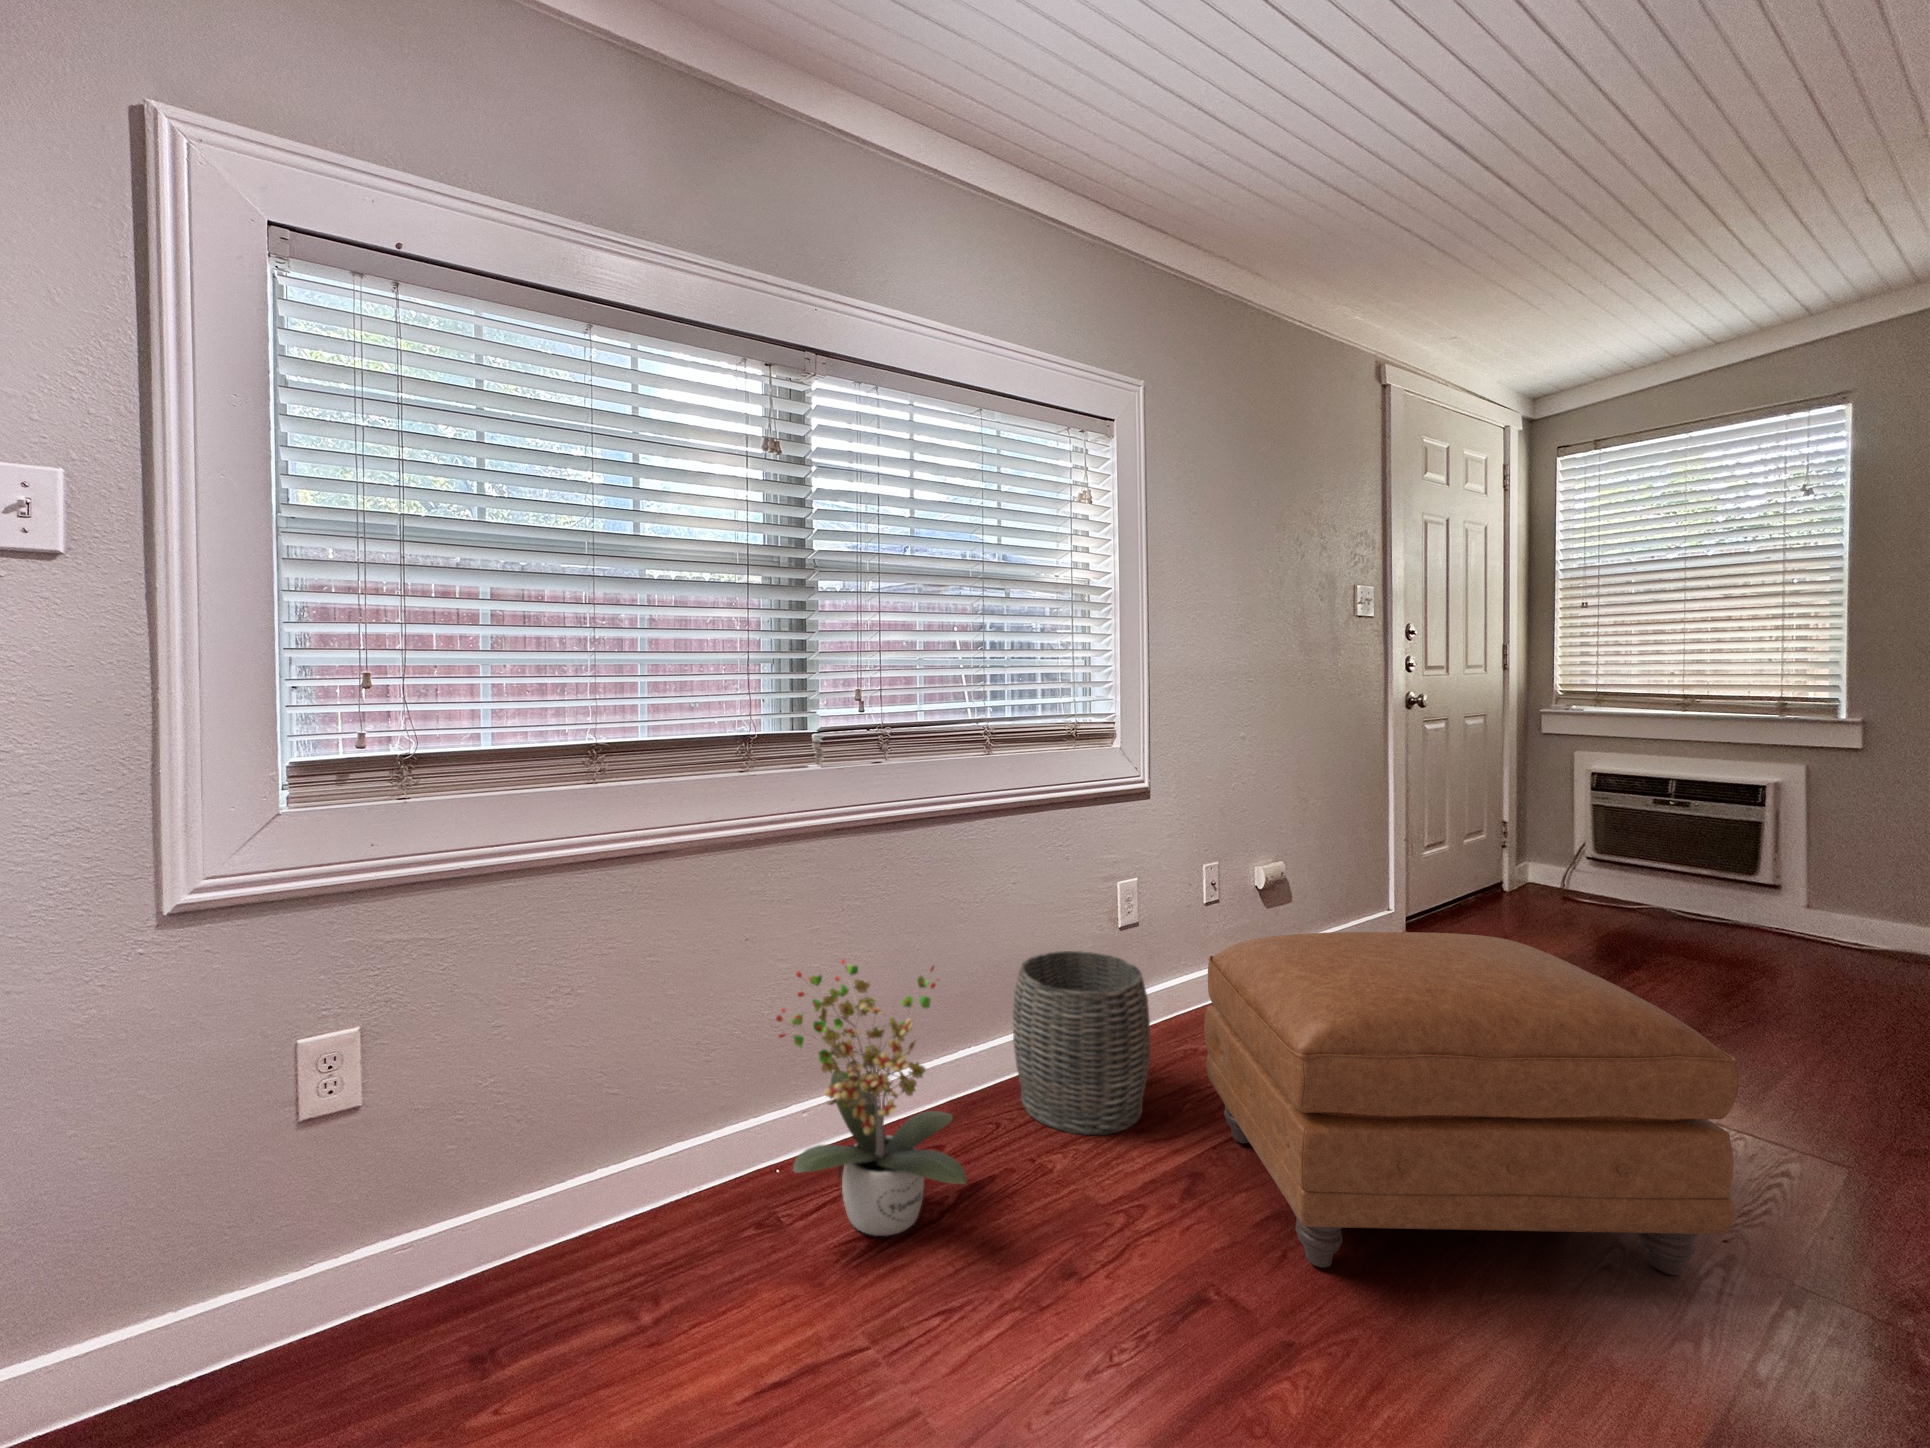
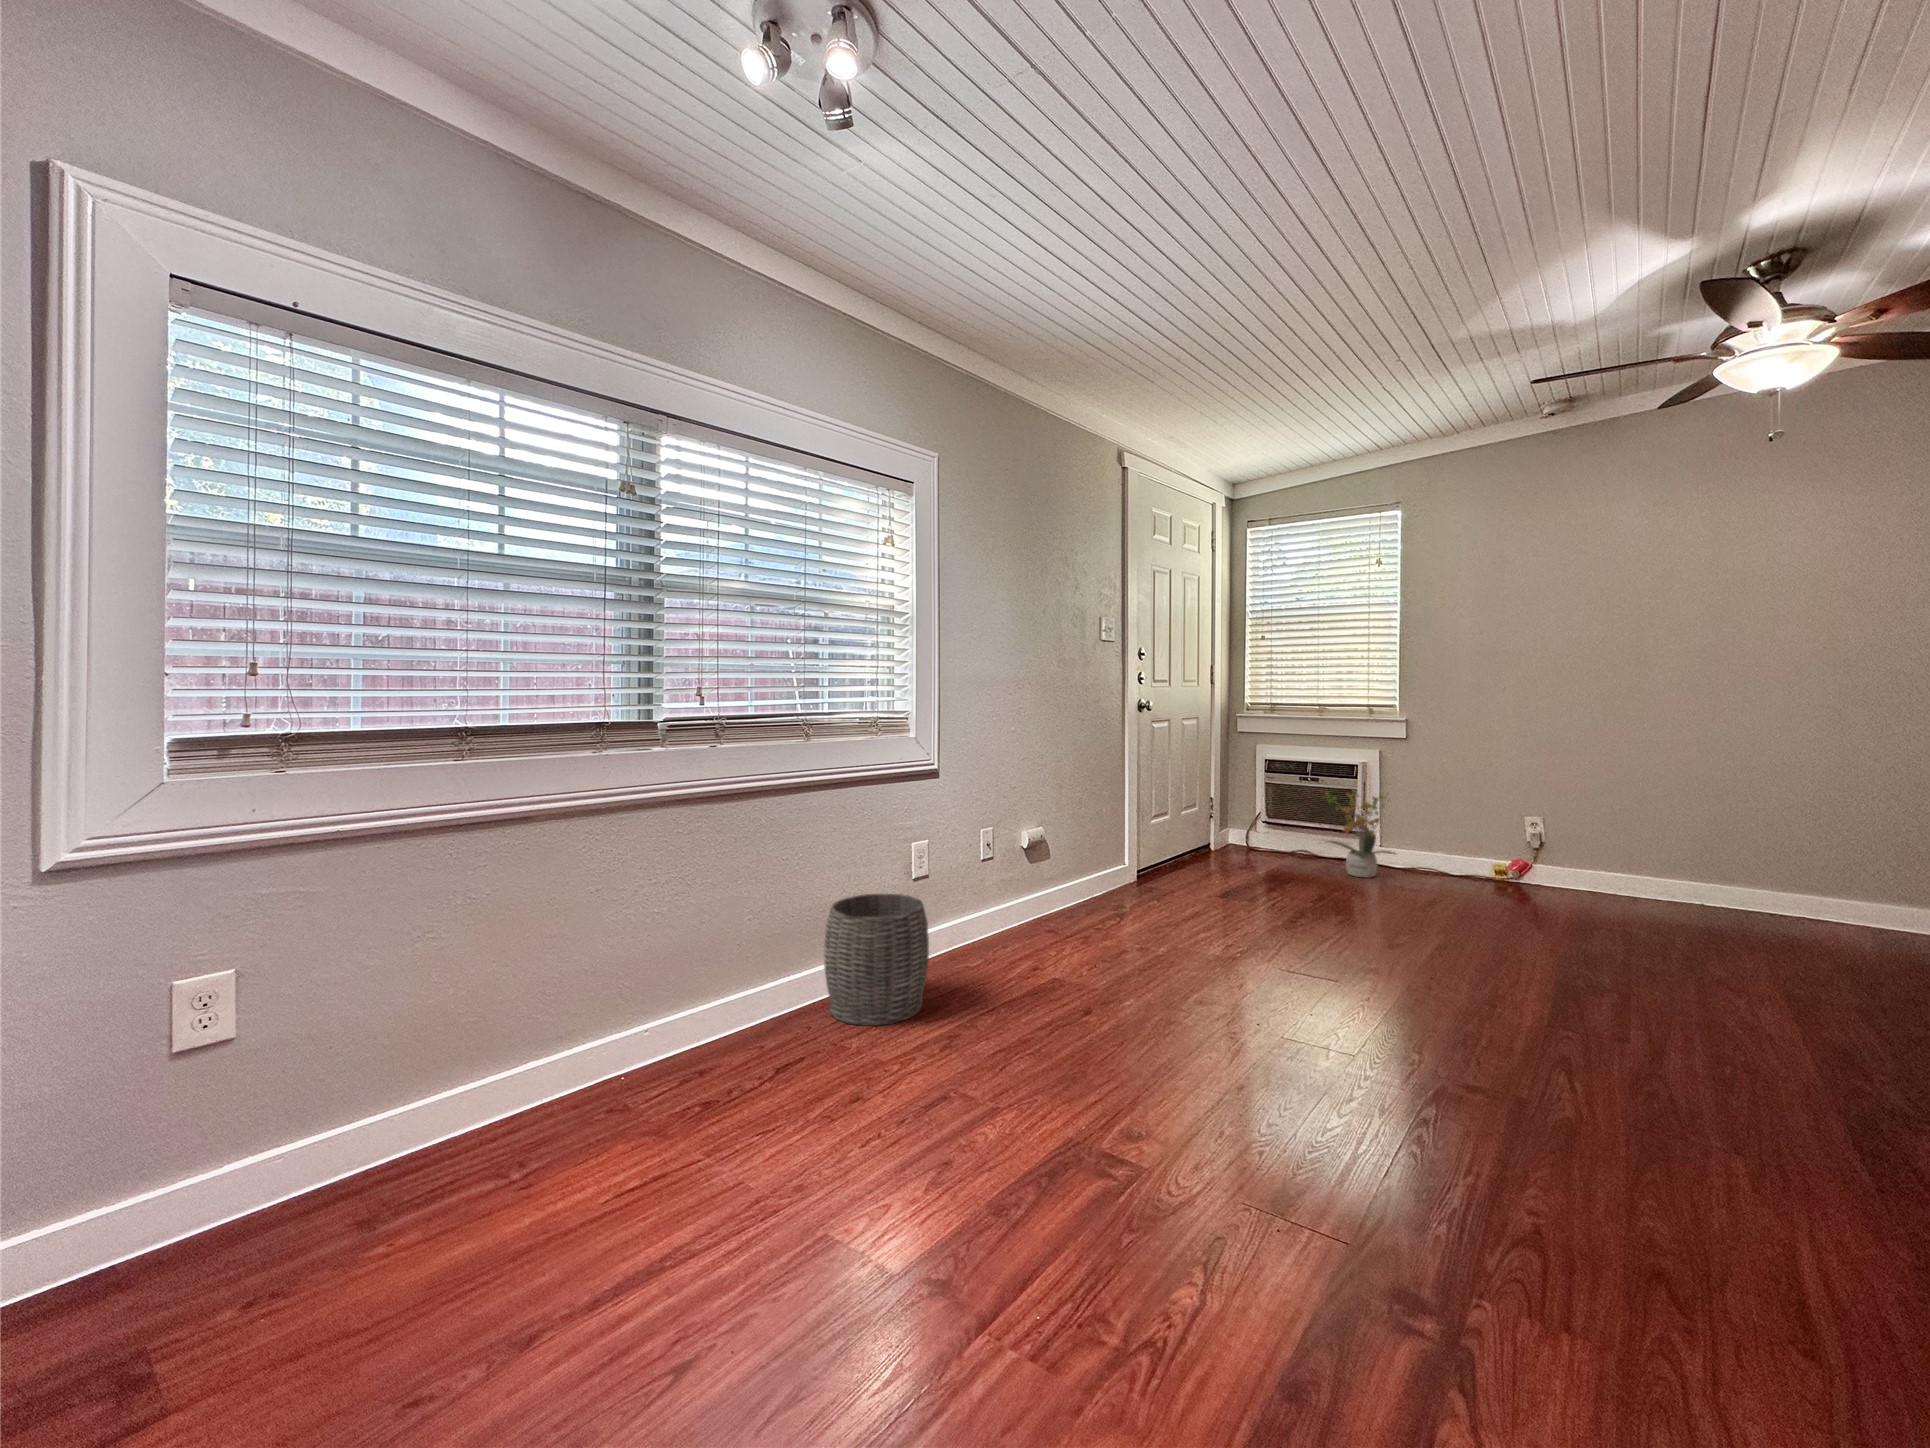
ottoman: present [1204,932,1739,1275] -> none [966,858,1257,1075]
potted plant: present [776,959,967,1236] -> present [1325,789,1395,878]

